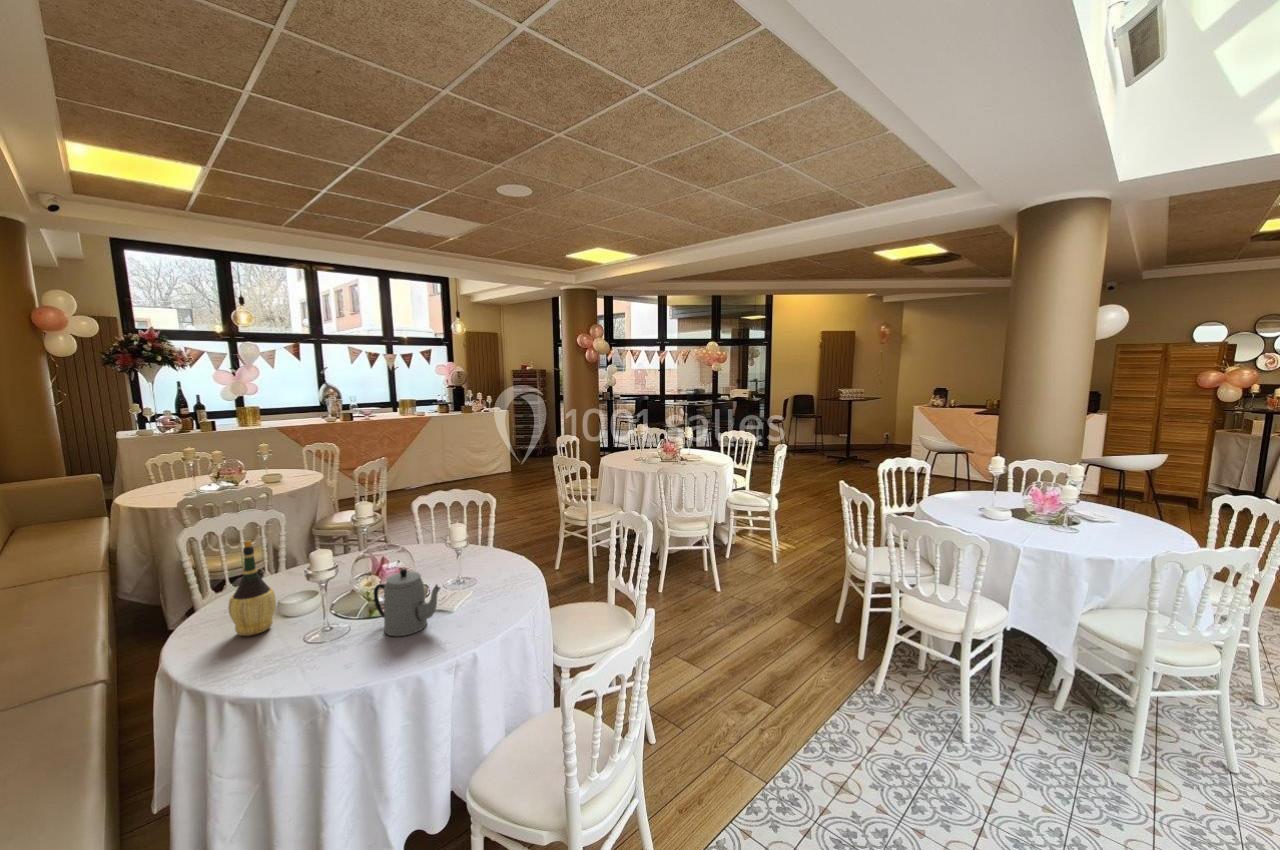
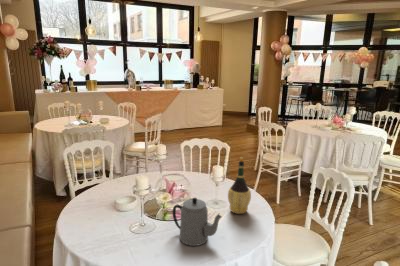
wine bottle: present [228,540,276,636] -> present [228,158,251,214]

